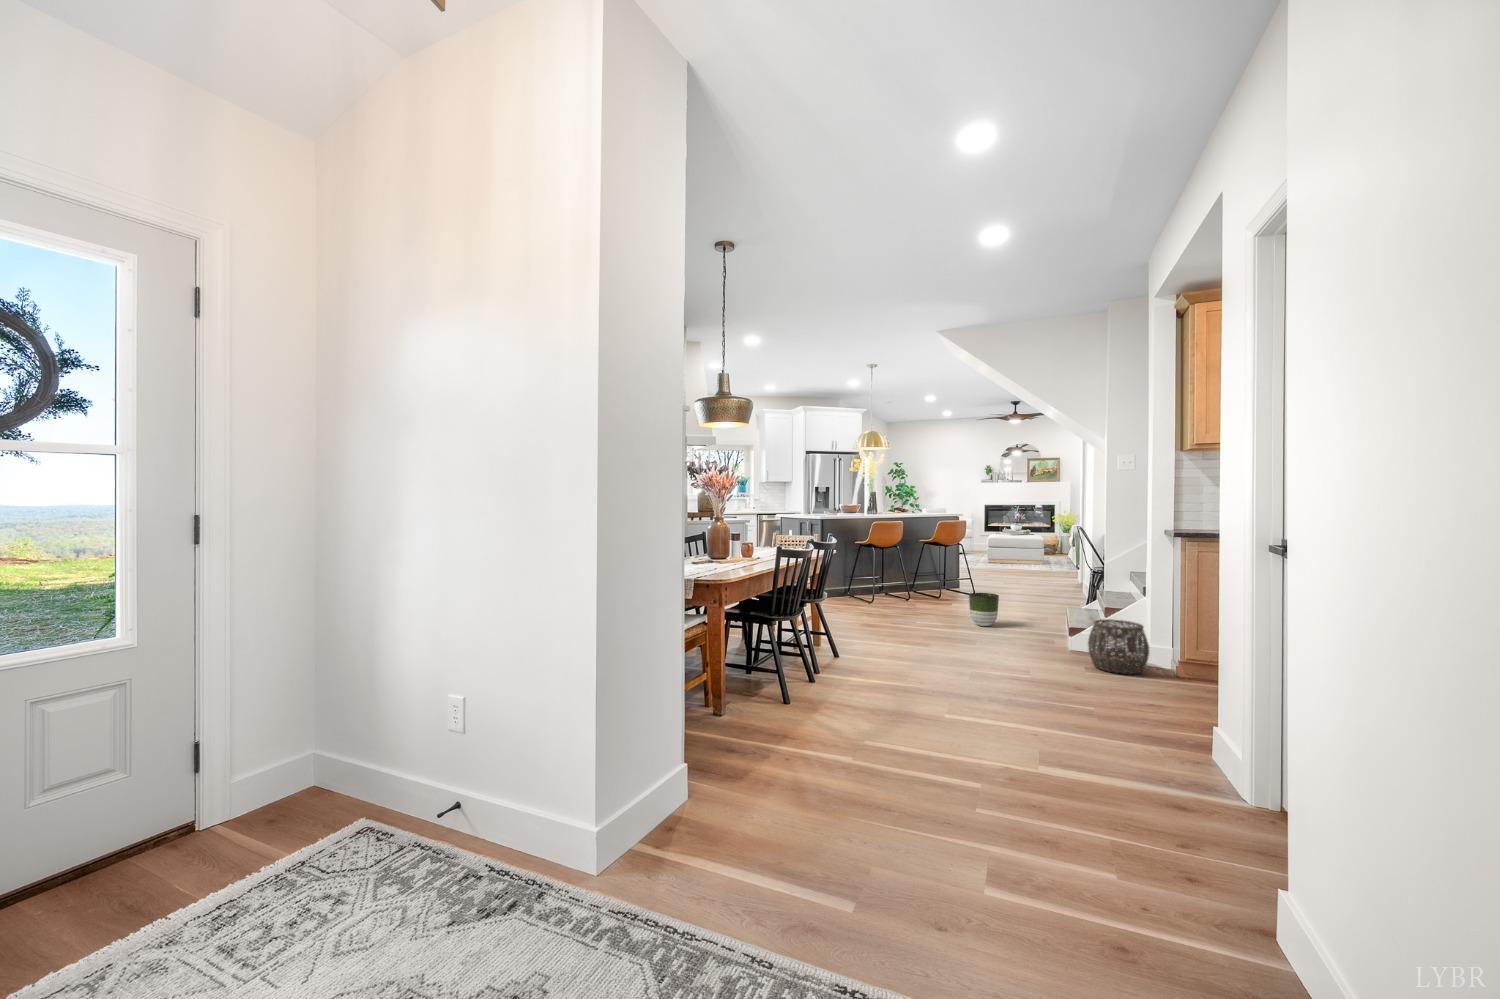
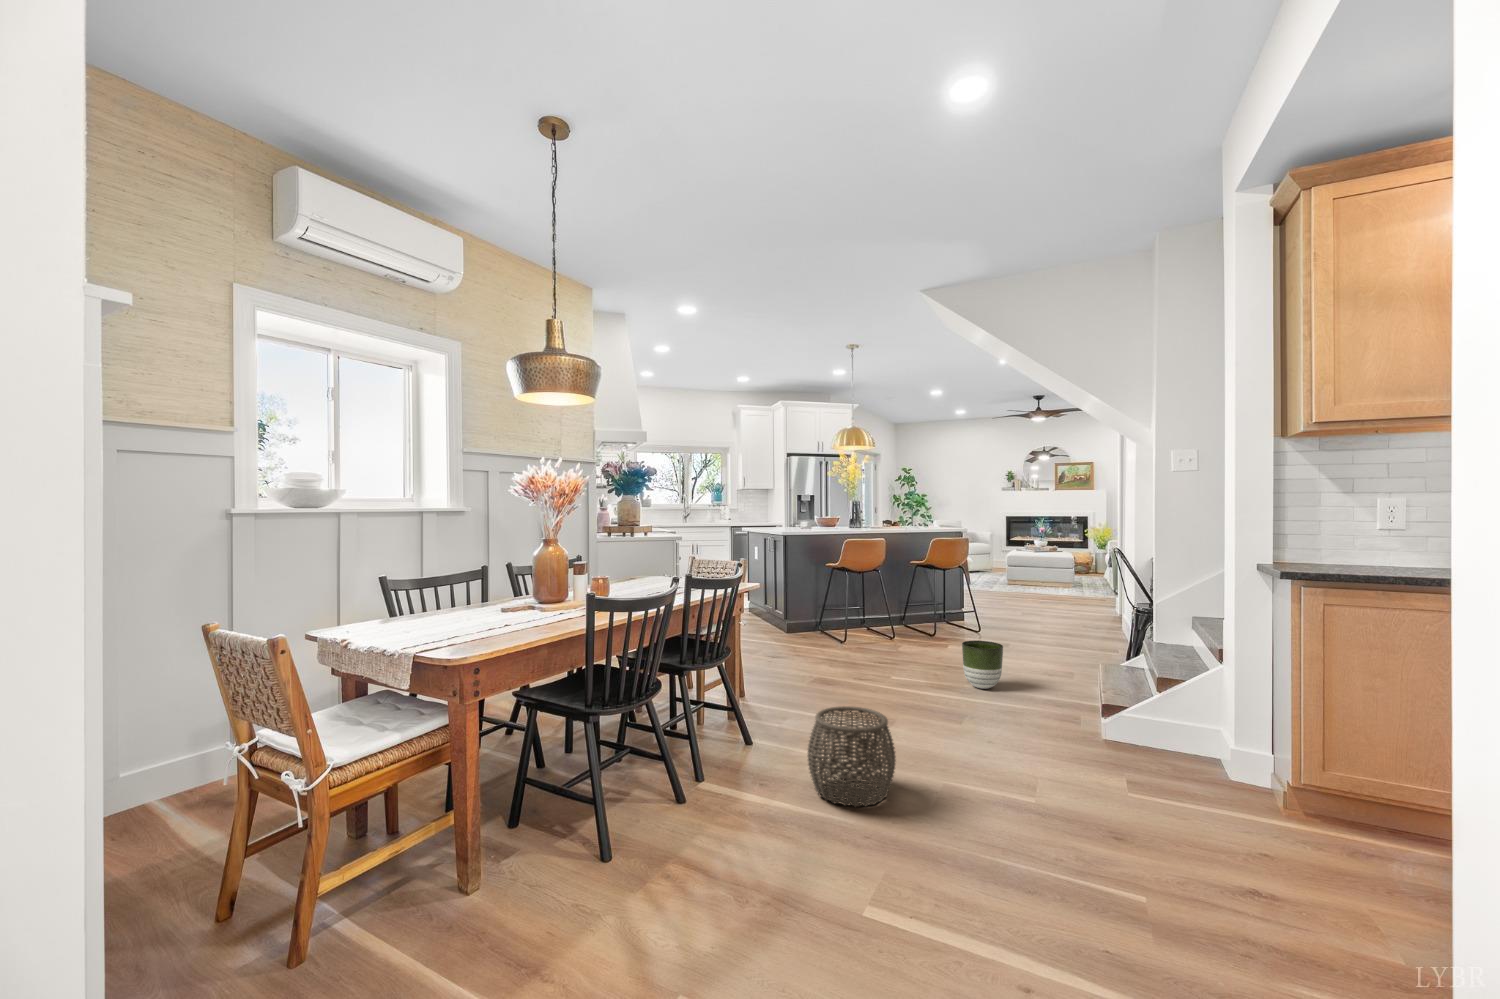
woven basket: present [1088,619,1149,674] -> present [807,706,896,807]

